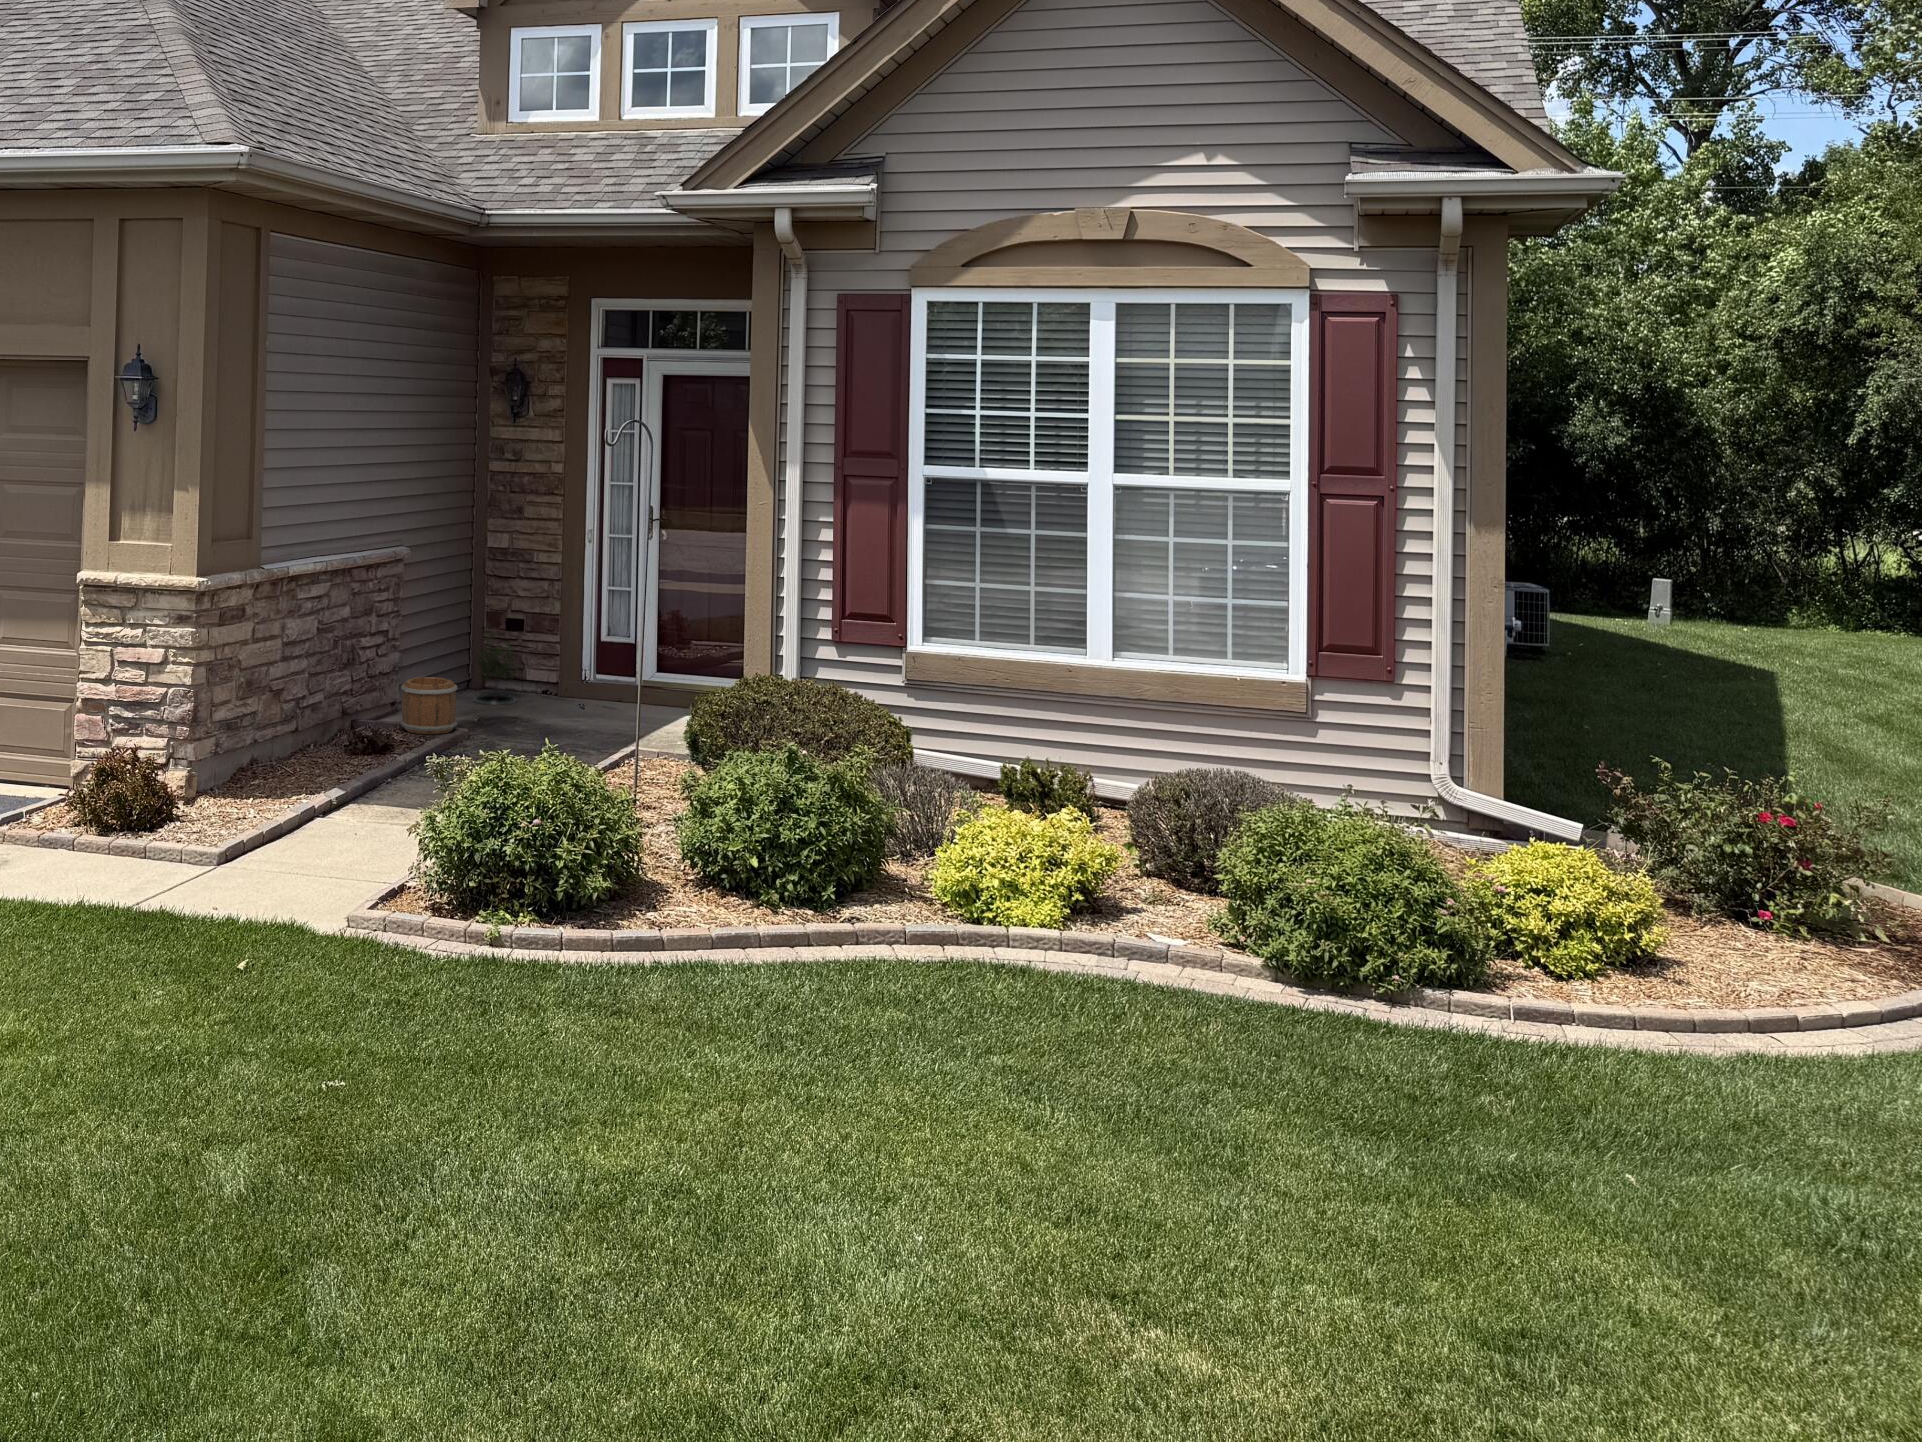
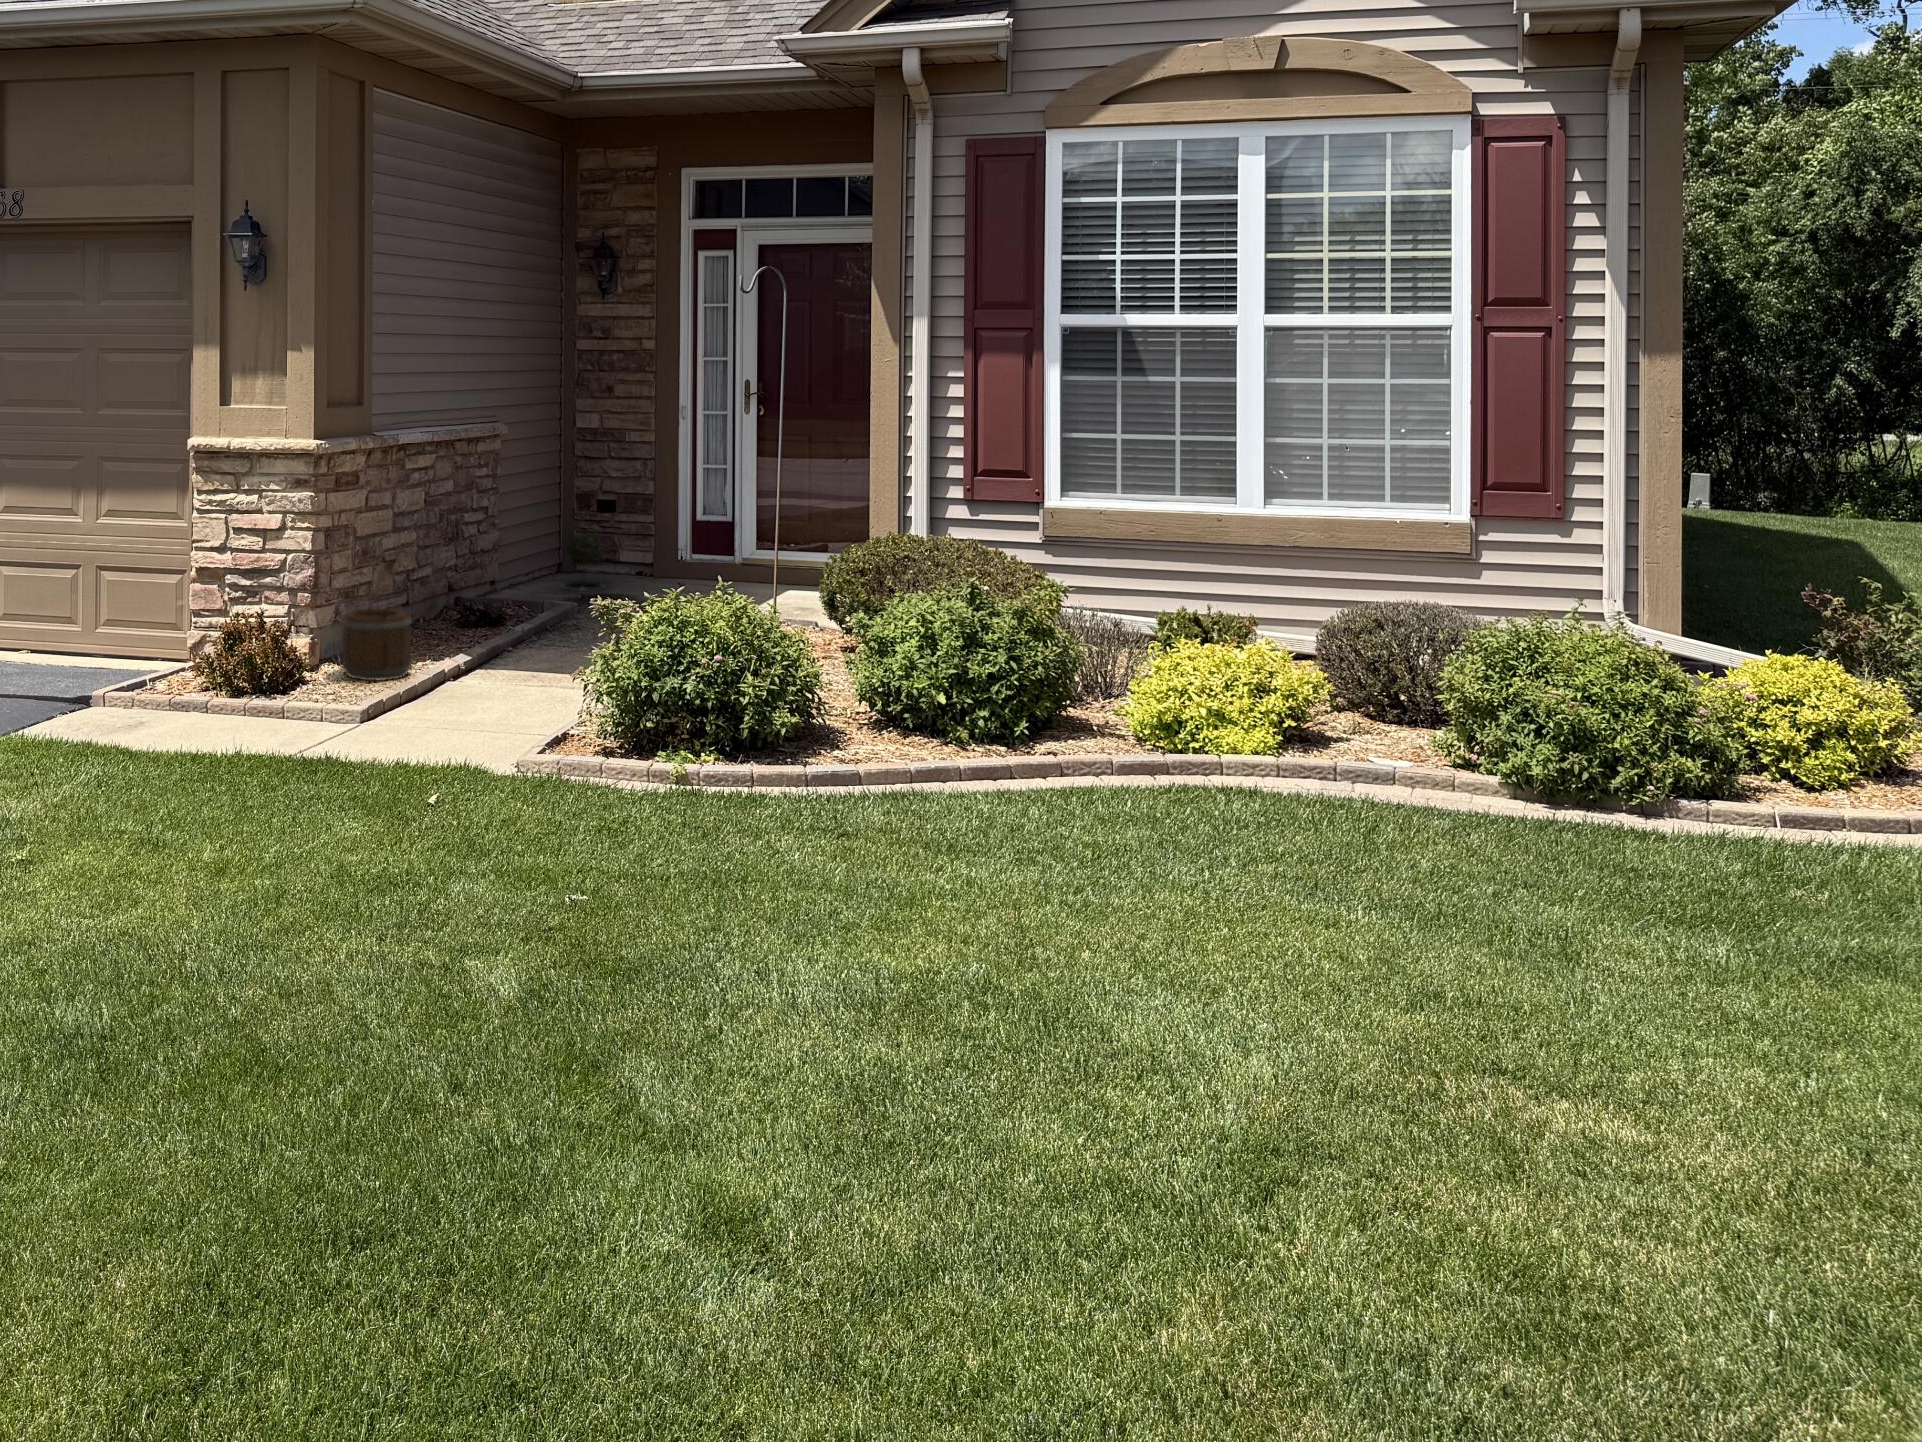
bucket: present [400,677,457,735] -> present [341,608,413,680]

